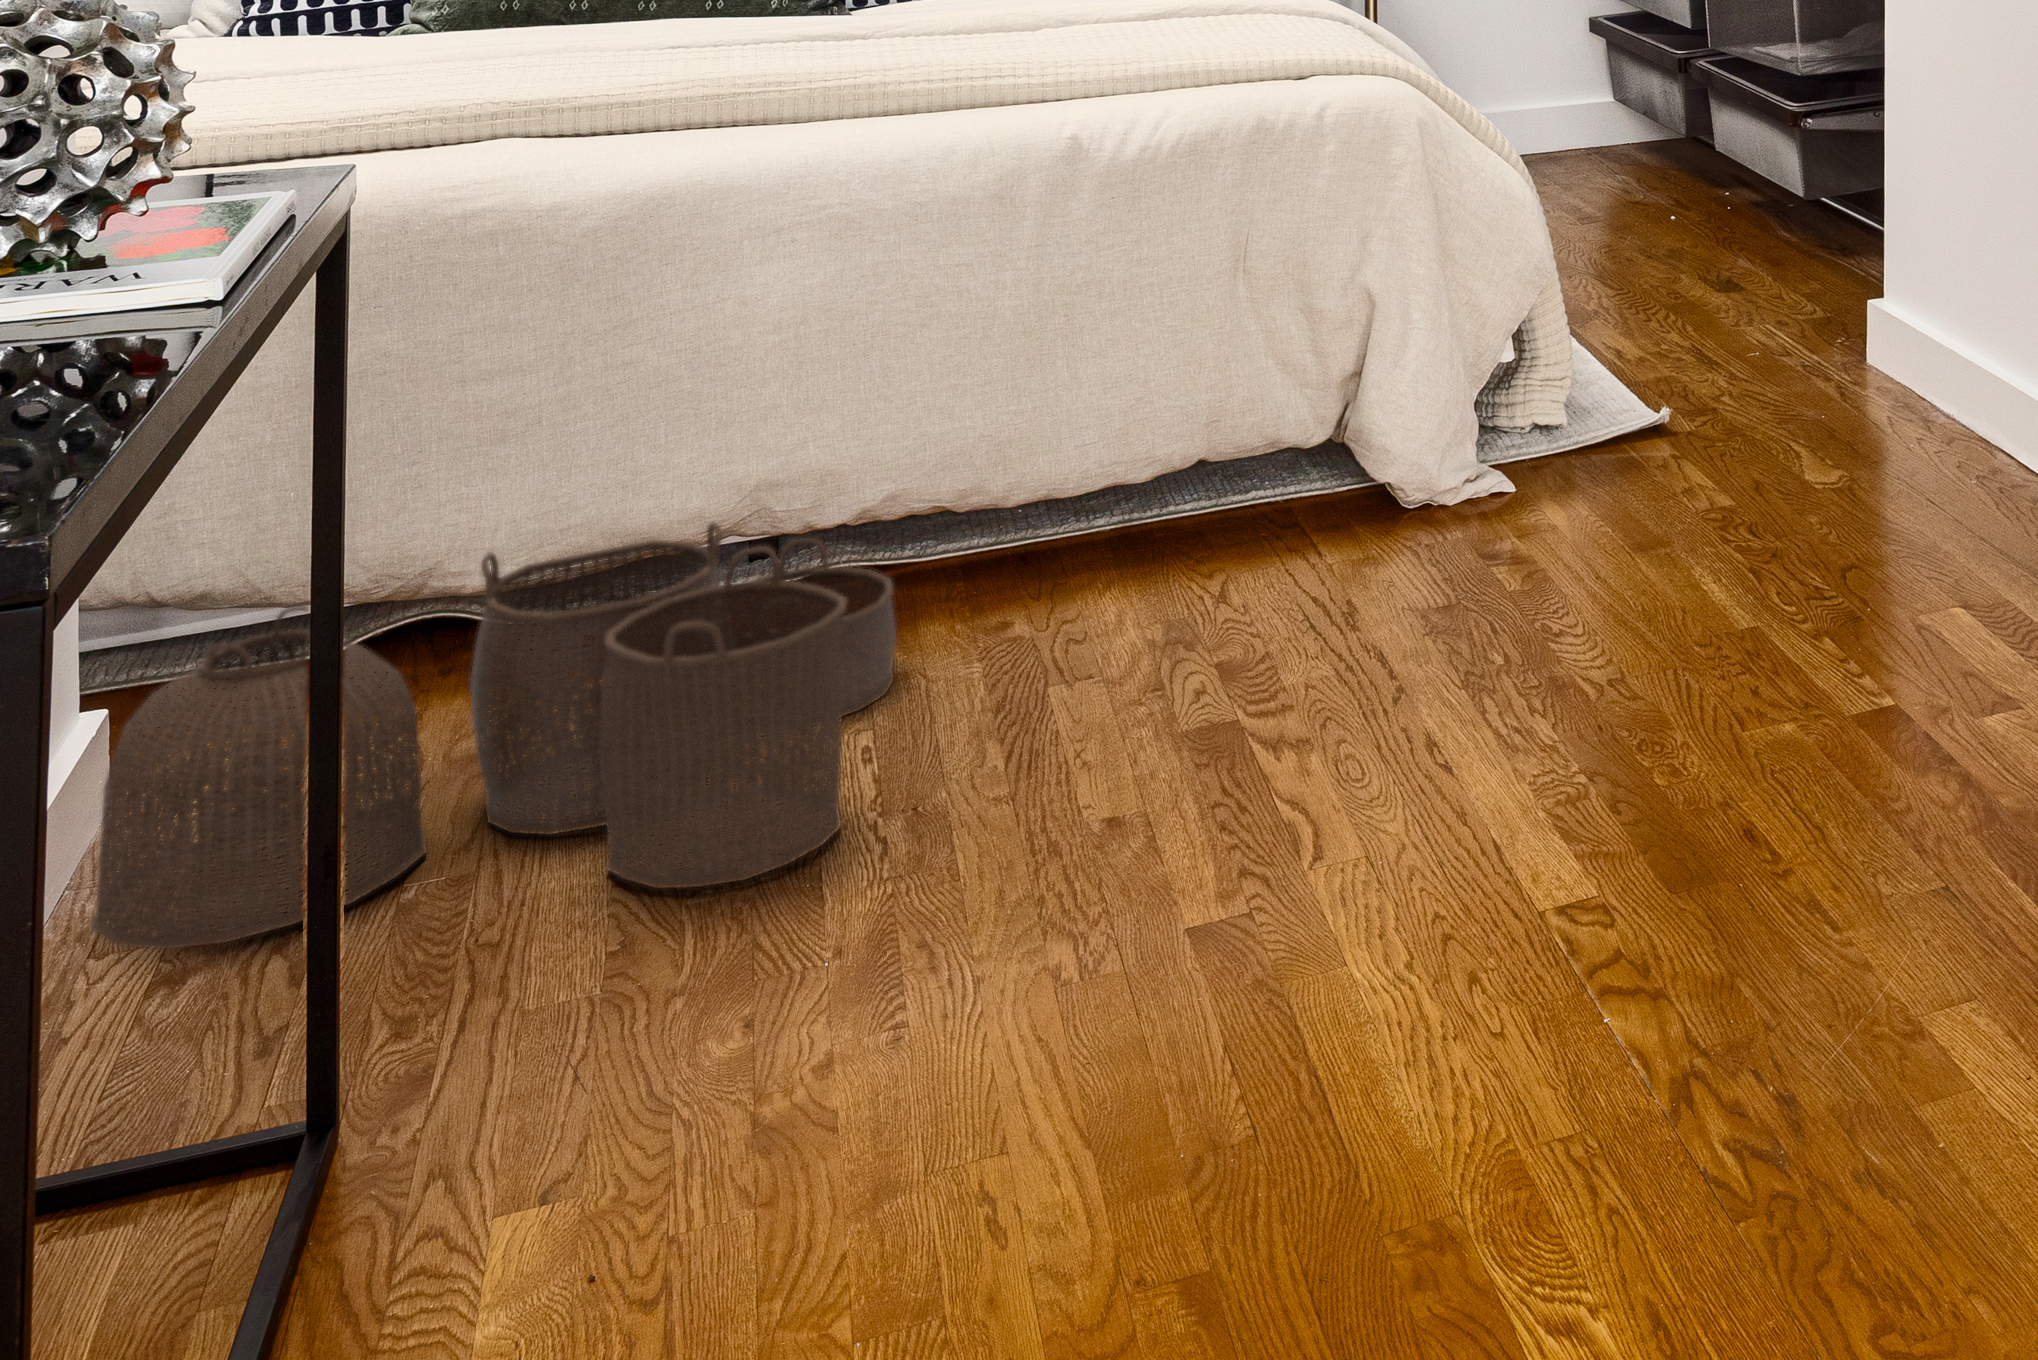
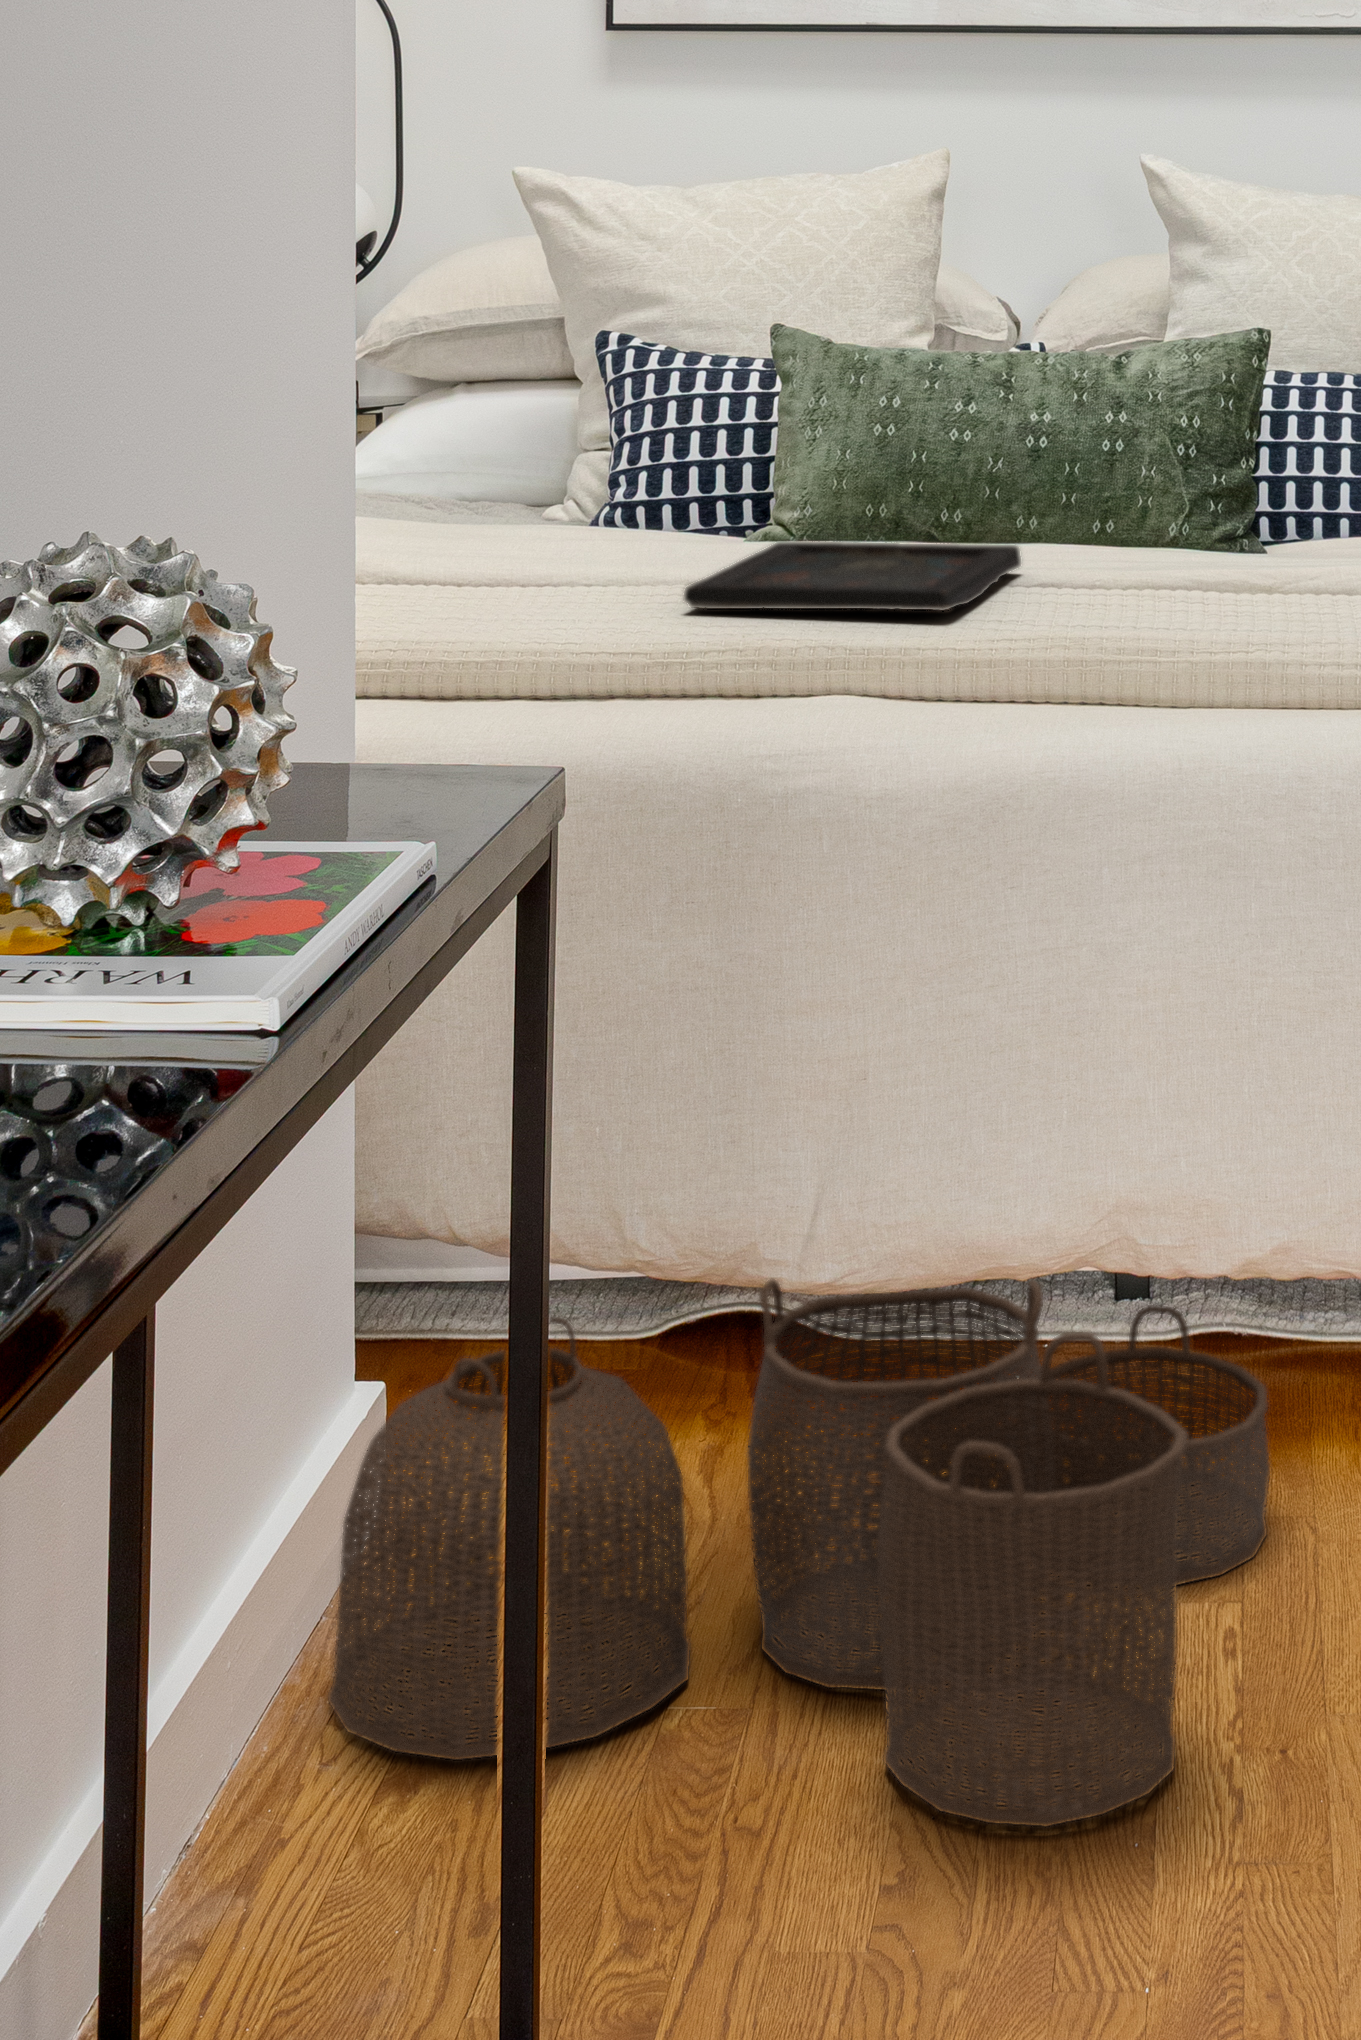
tray: none [356,16,654,77] -> present [684,542,1021,611]

